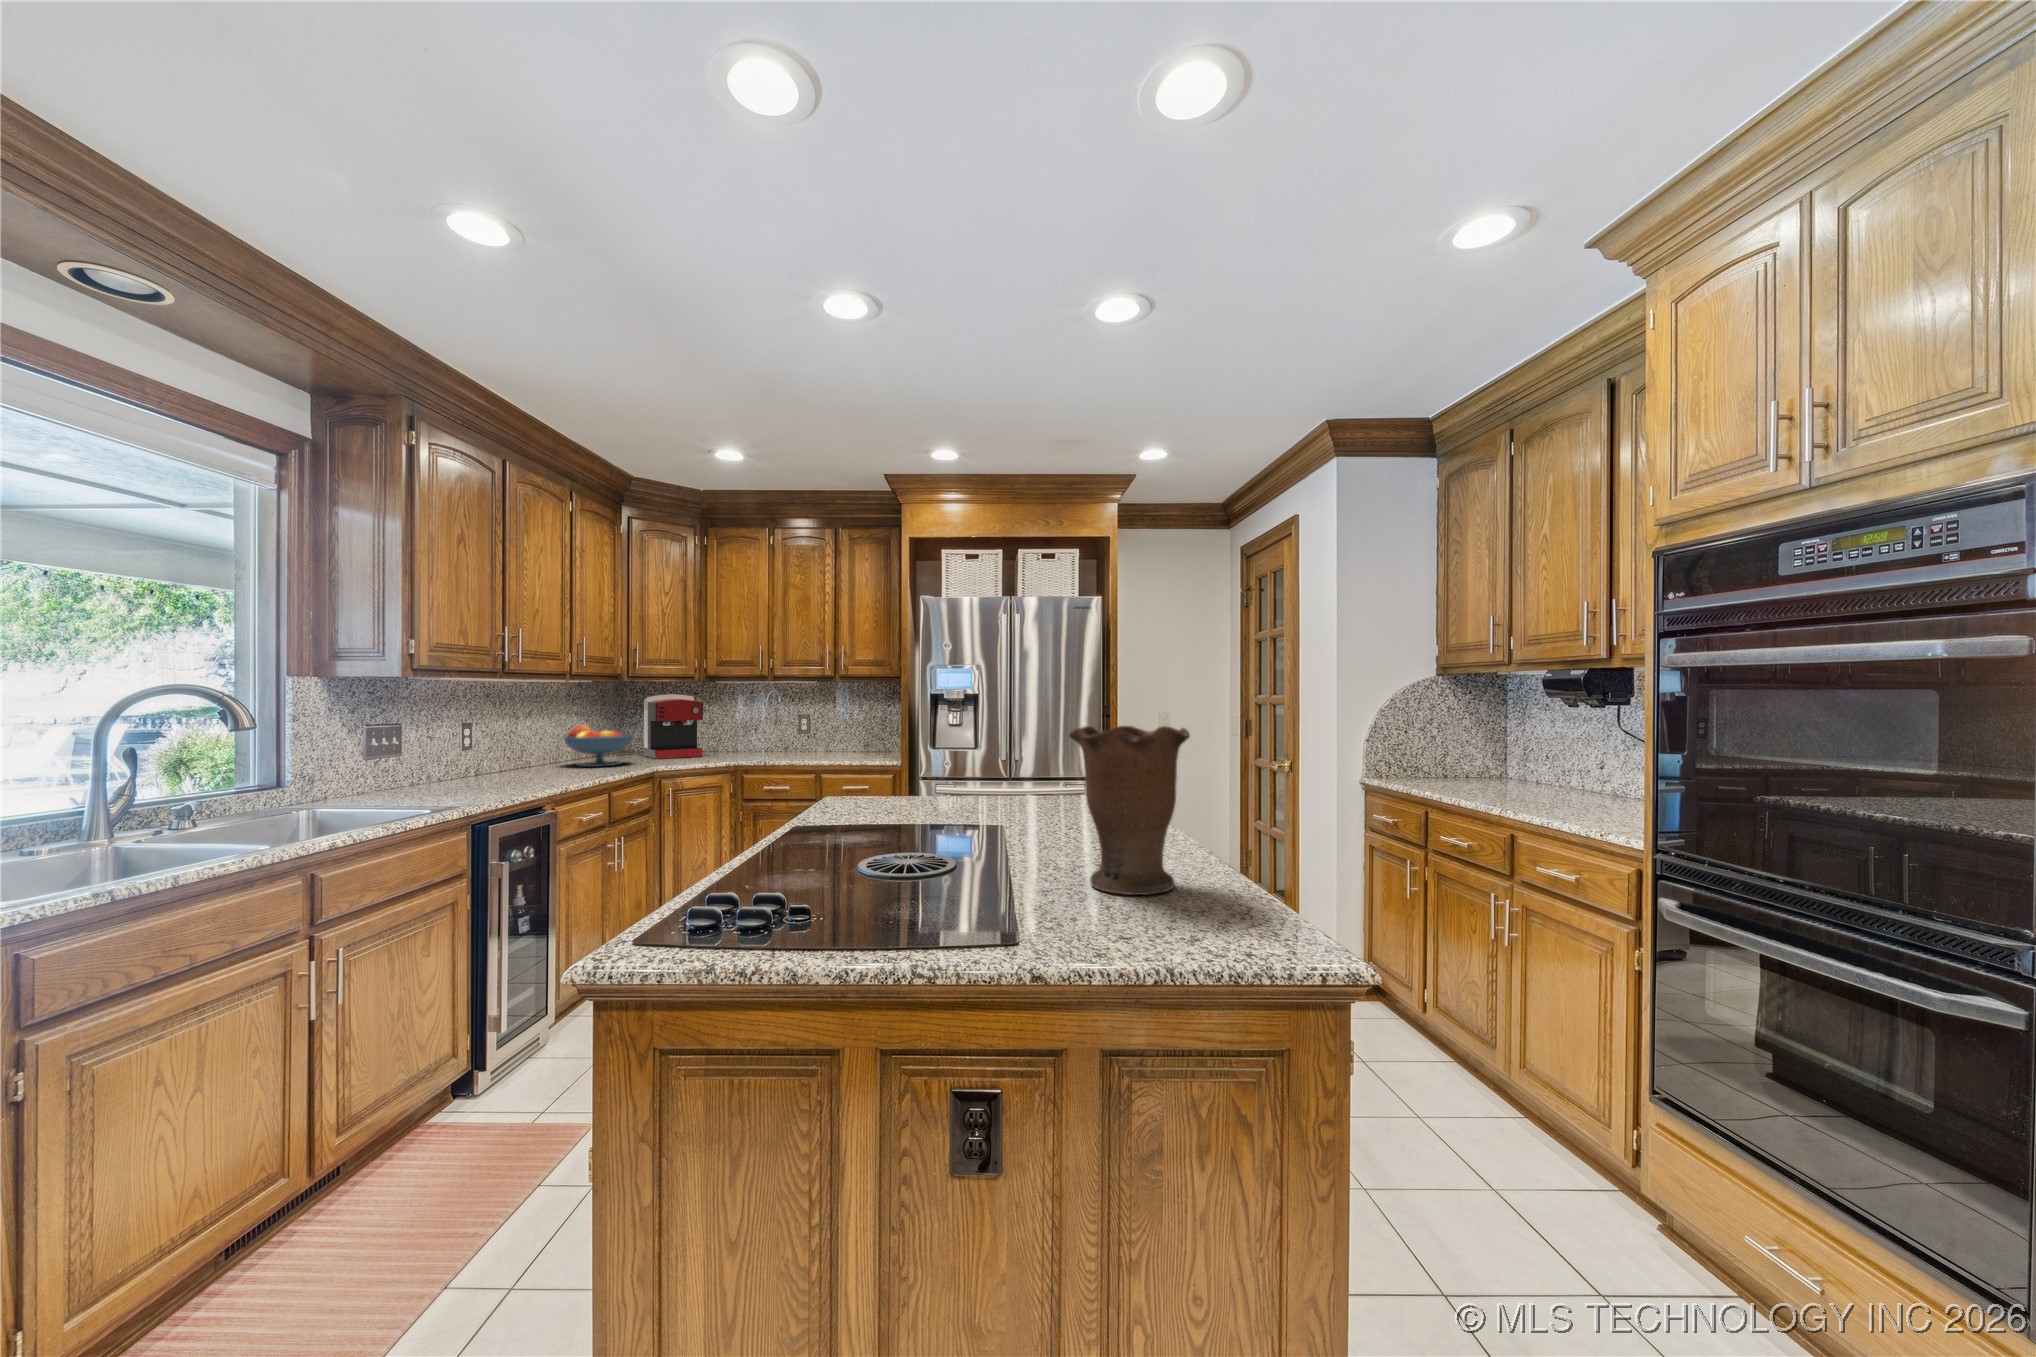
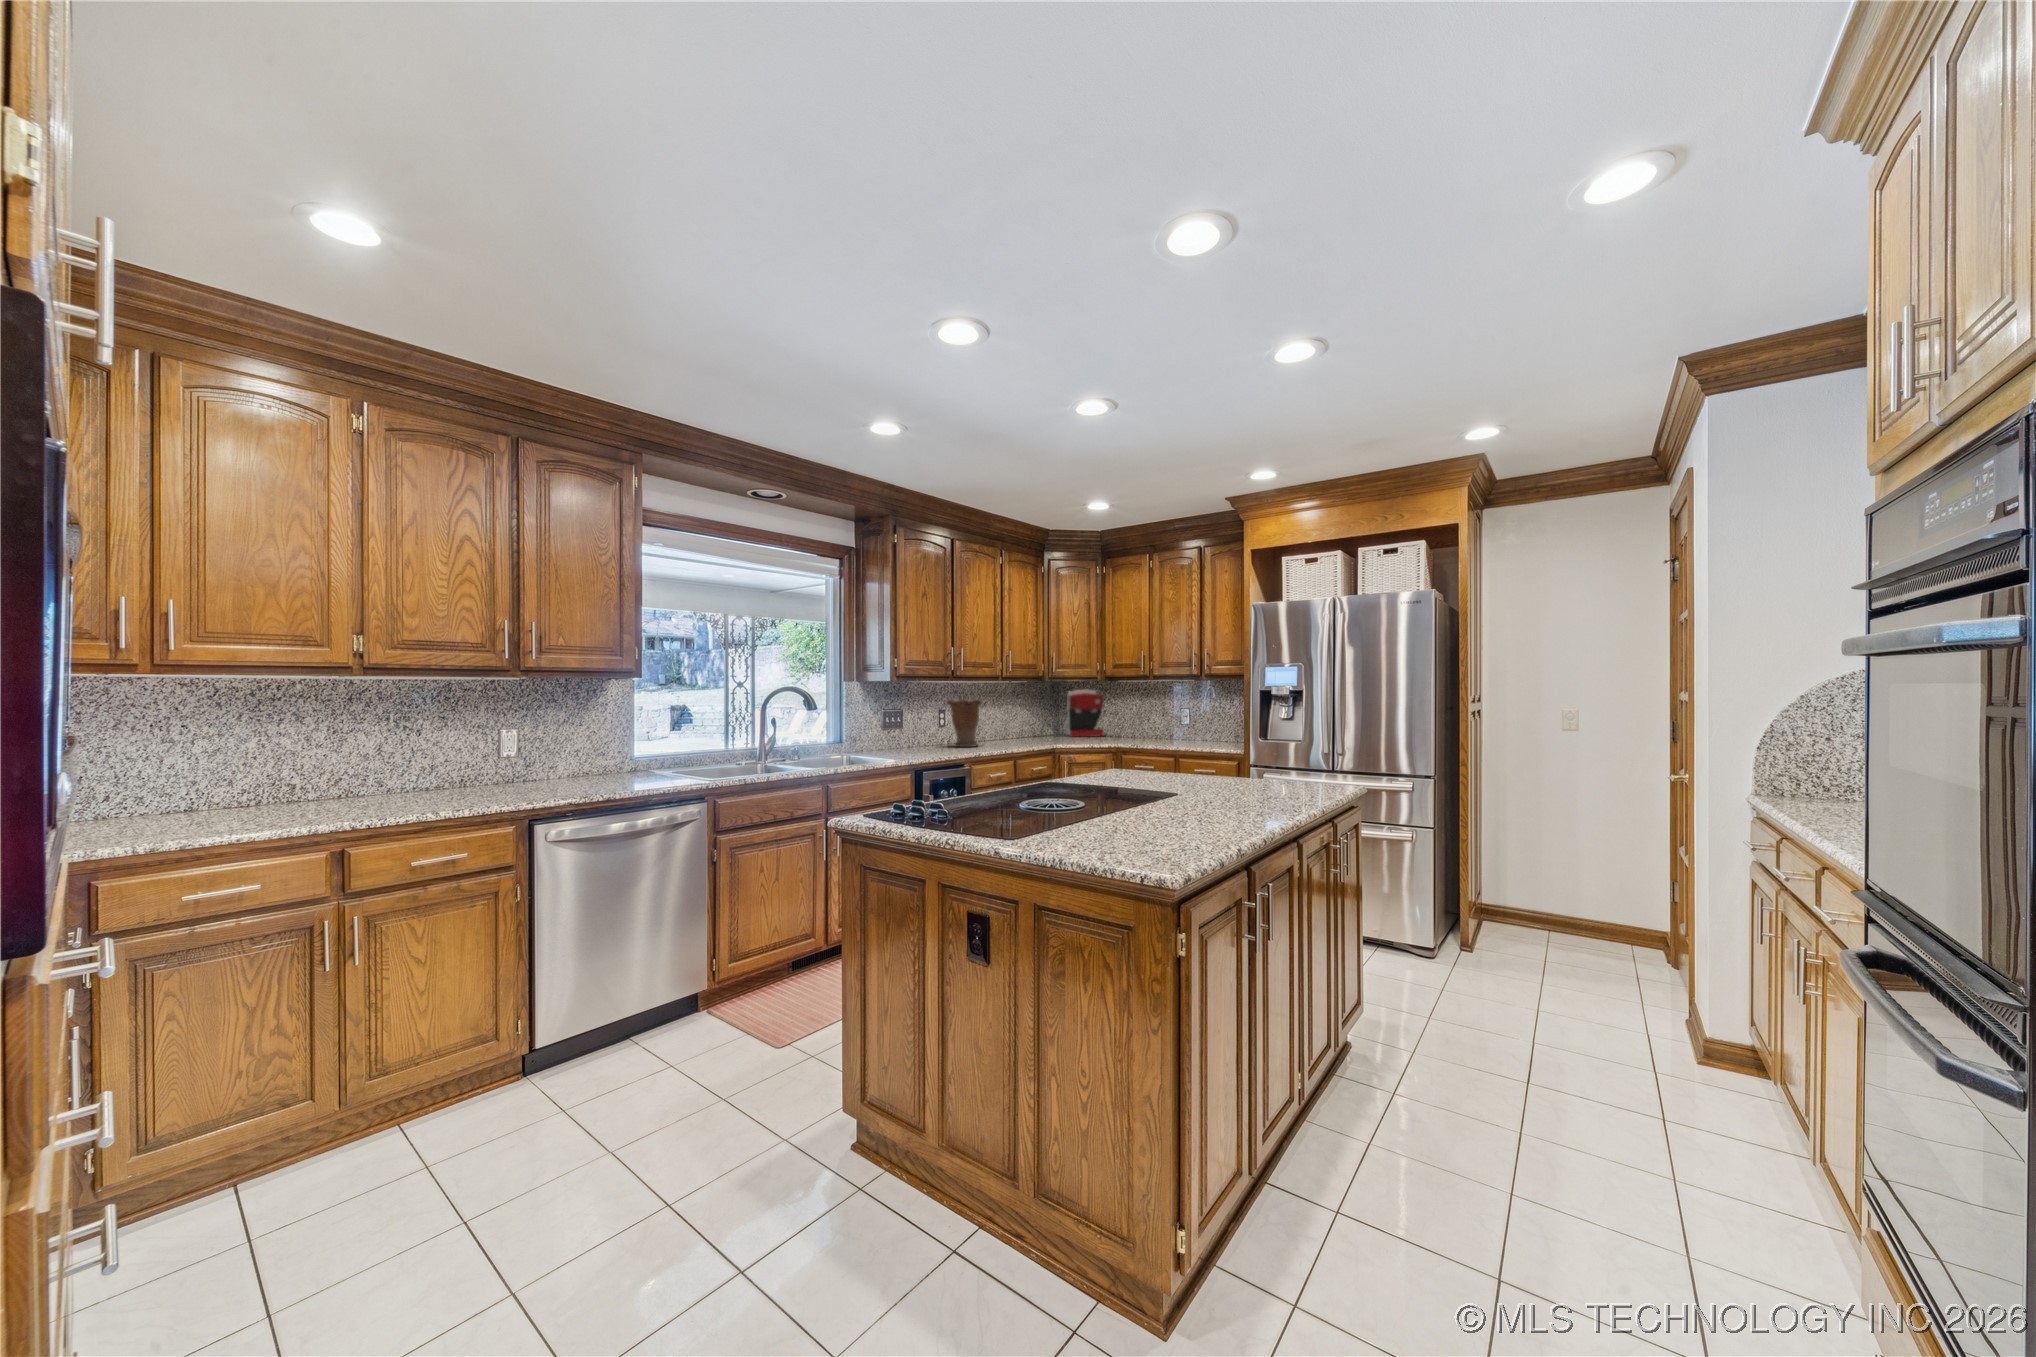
fruit bowl: present [564,726,634,767] -> none [1006,711,1051,740]
vase: present [1069,726,1190,895] -> present [947,700,982,747]

